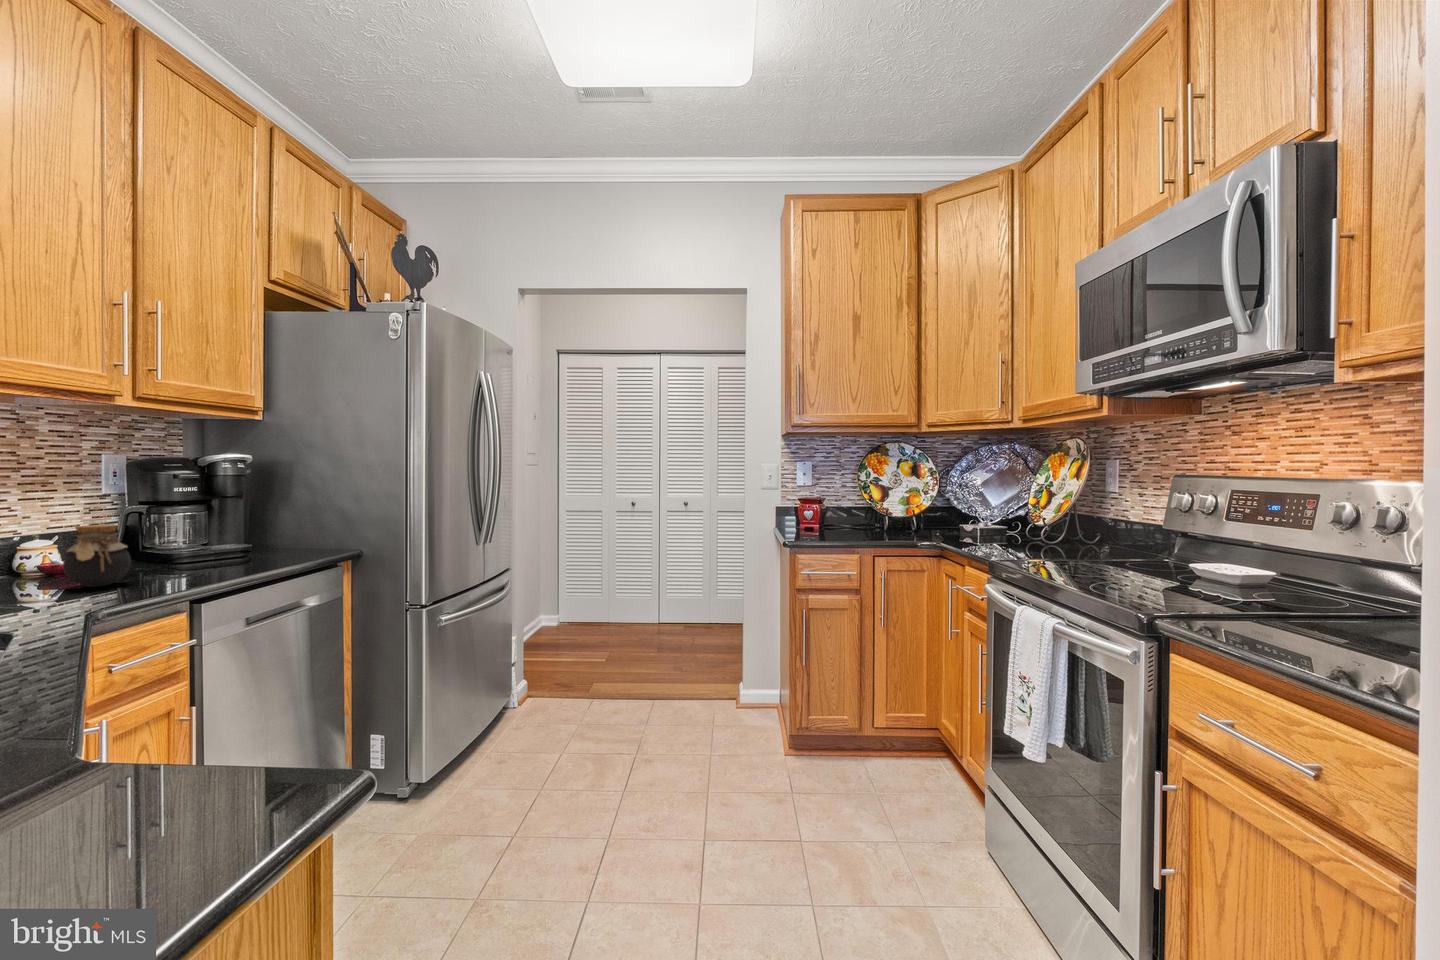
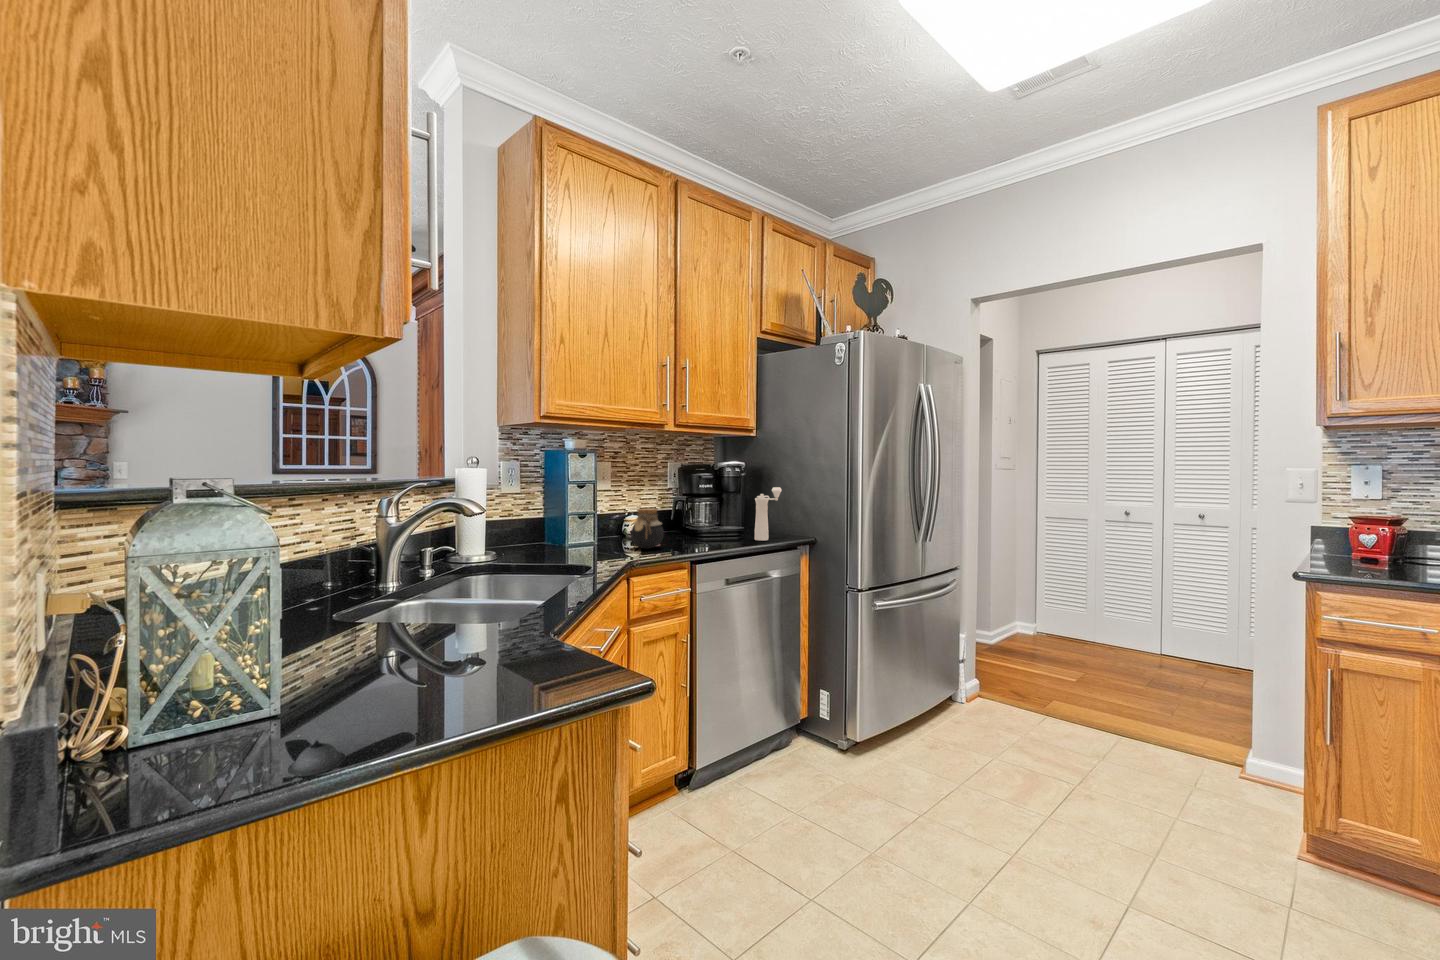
pepper mill: none [273,488,309,559] -> present [755,487,782,541]

